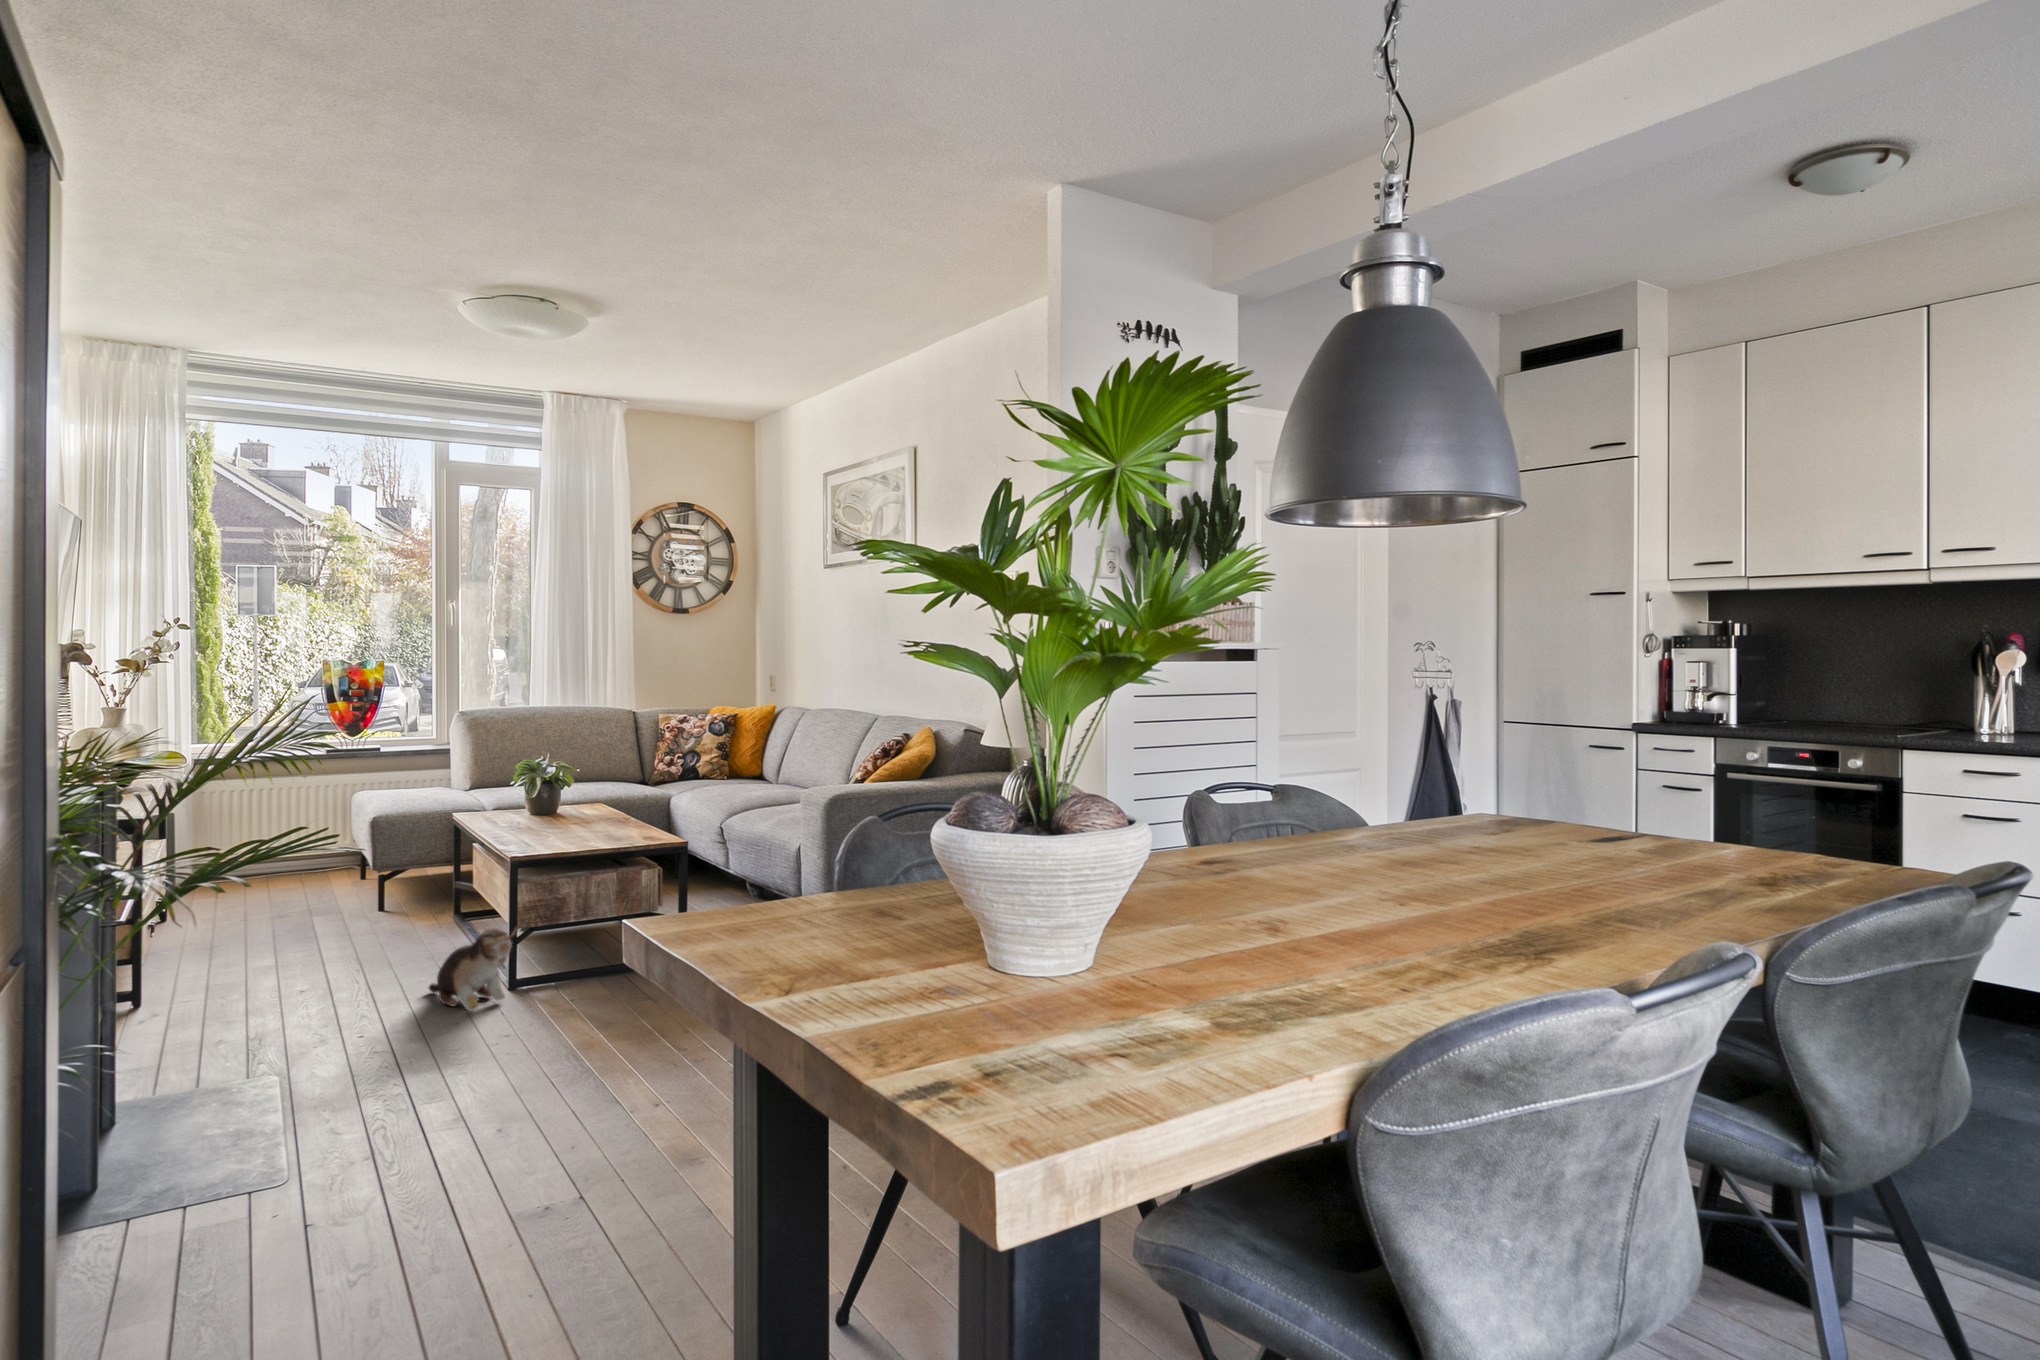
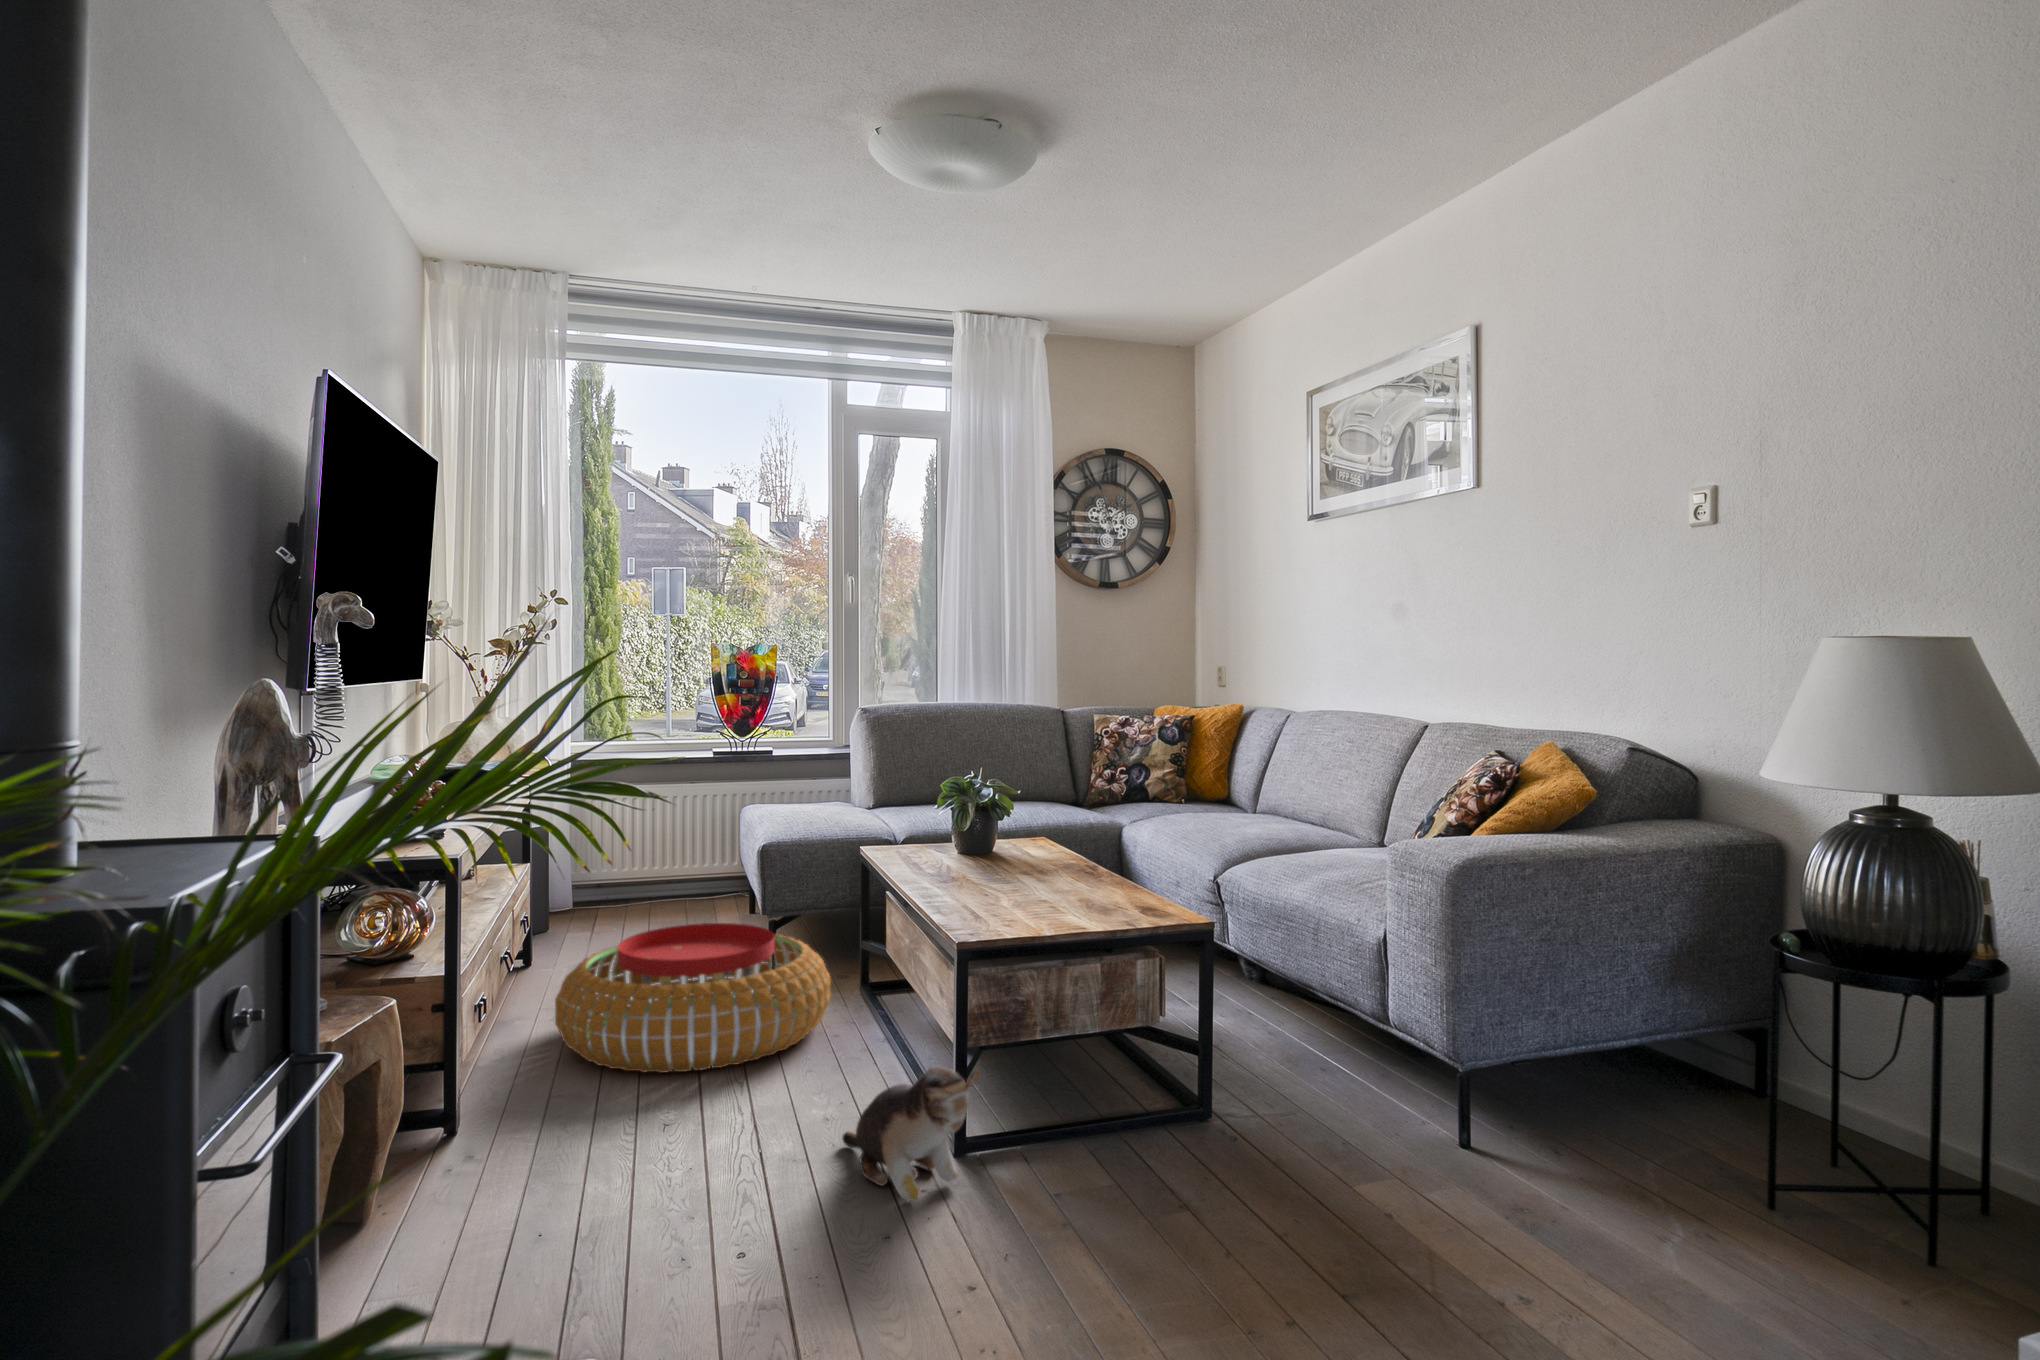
pouf: none [199,871,426,971] -> present [555,923,831,1073]

